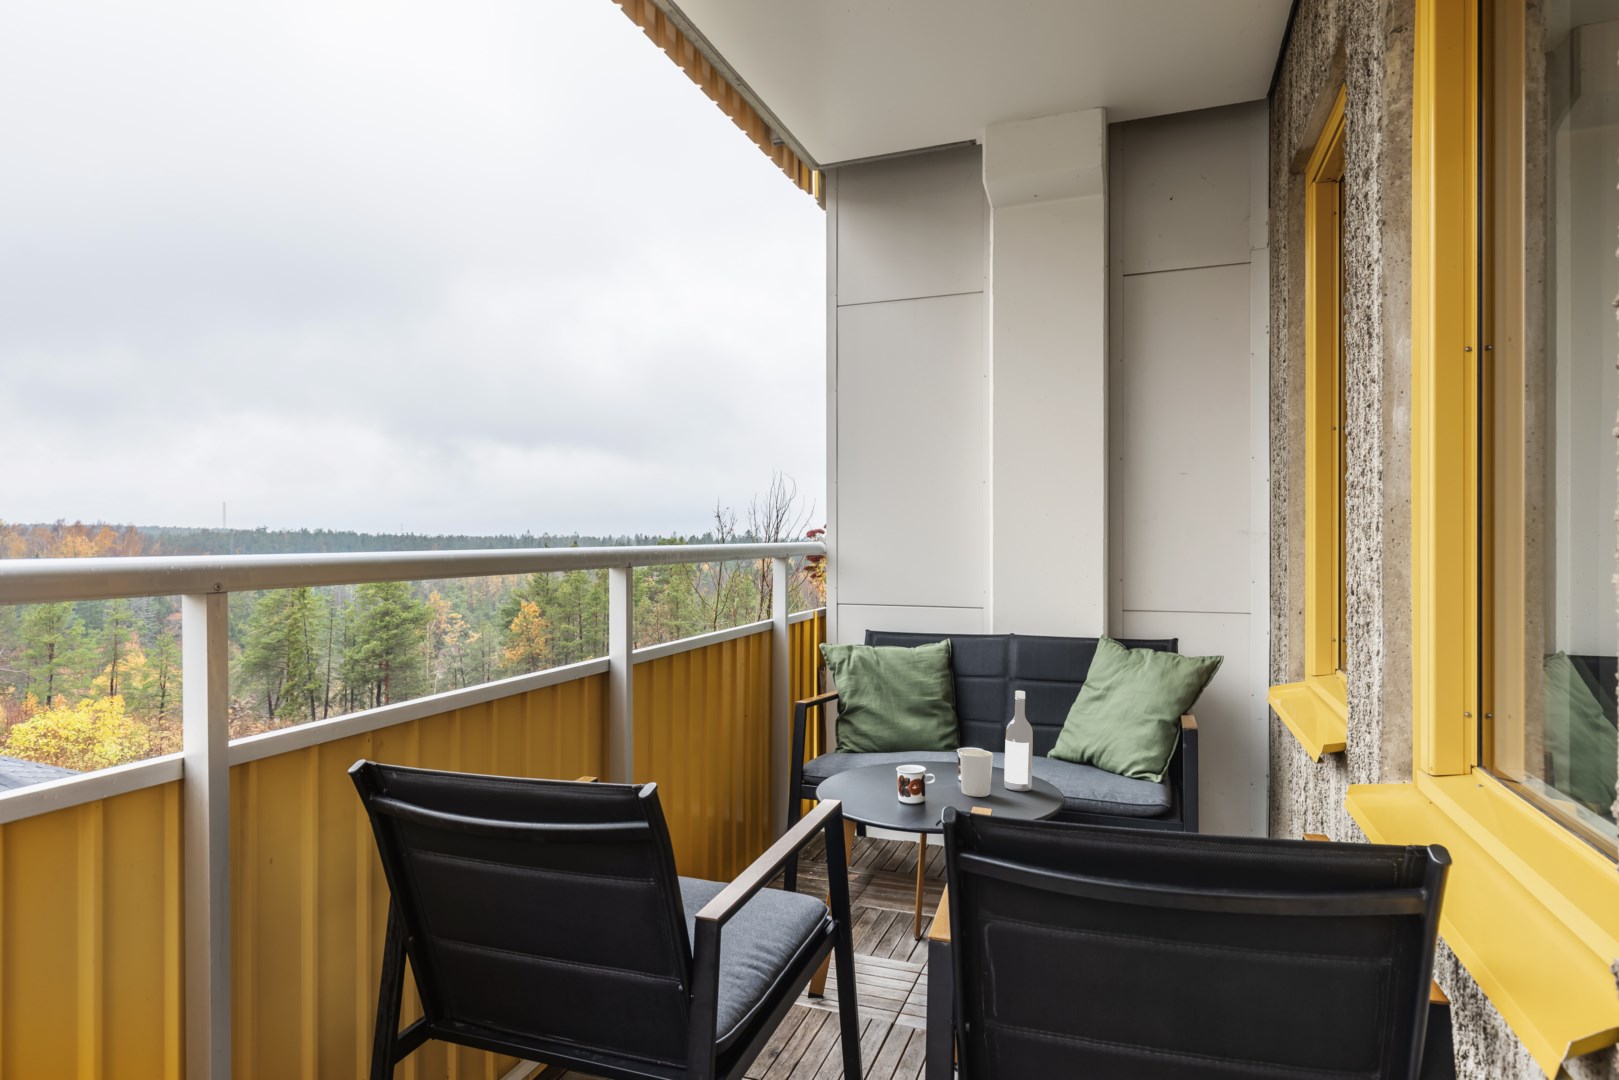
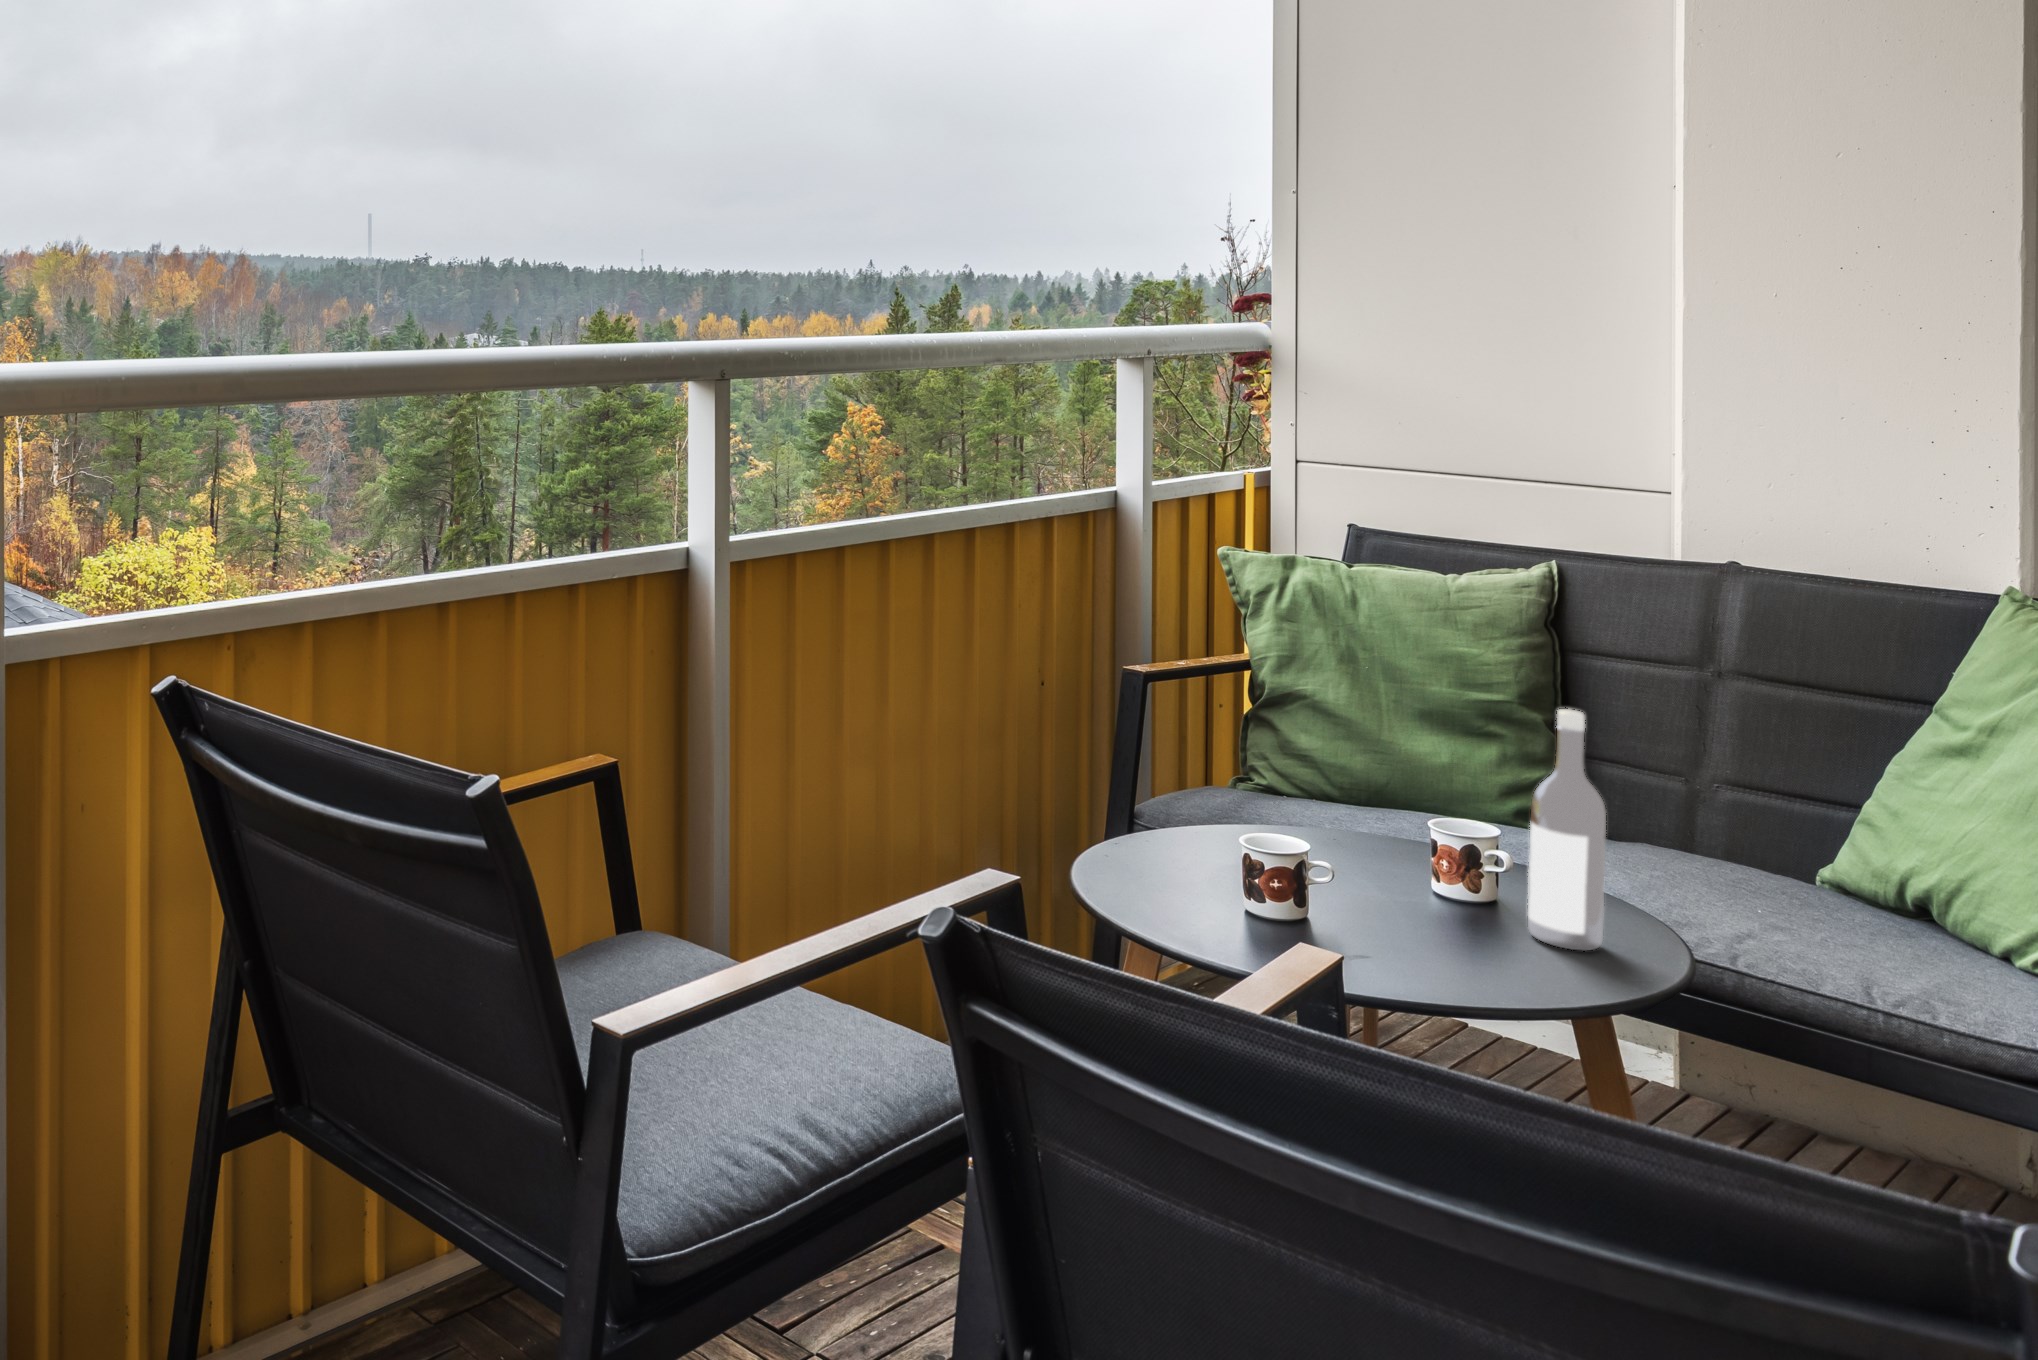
candle holder: present [960,749,993,797] -> none [1388,828,1475,943]

